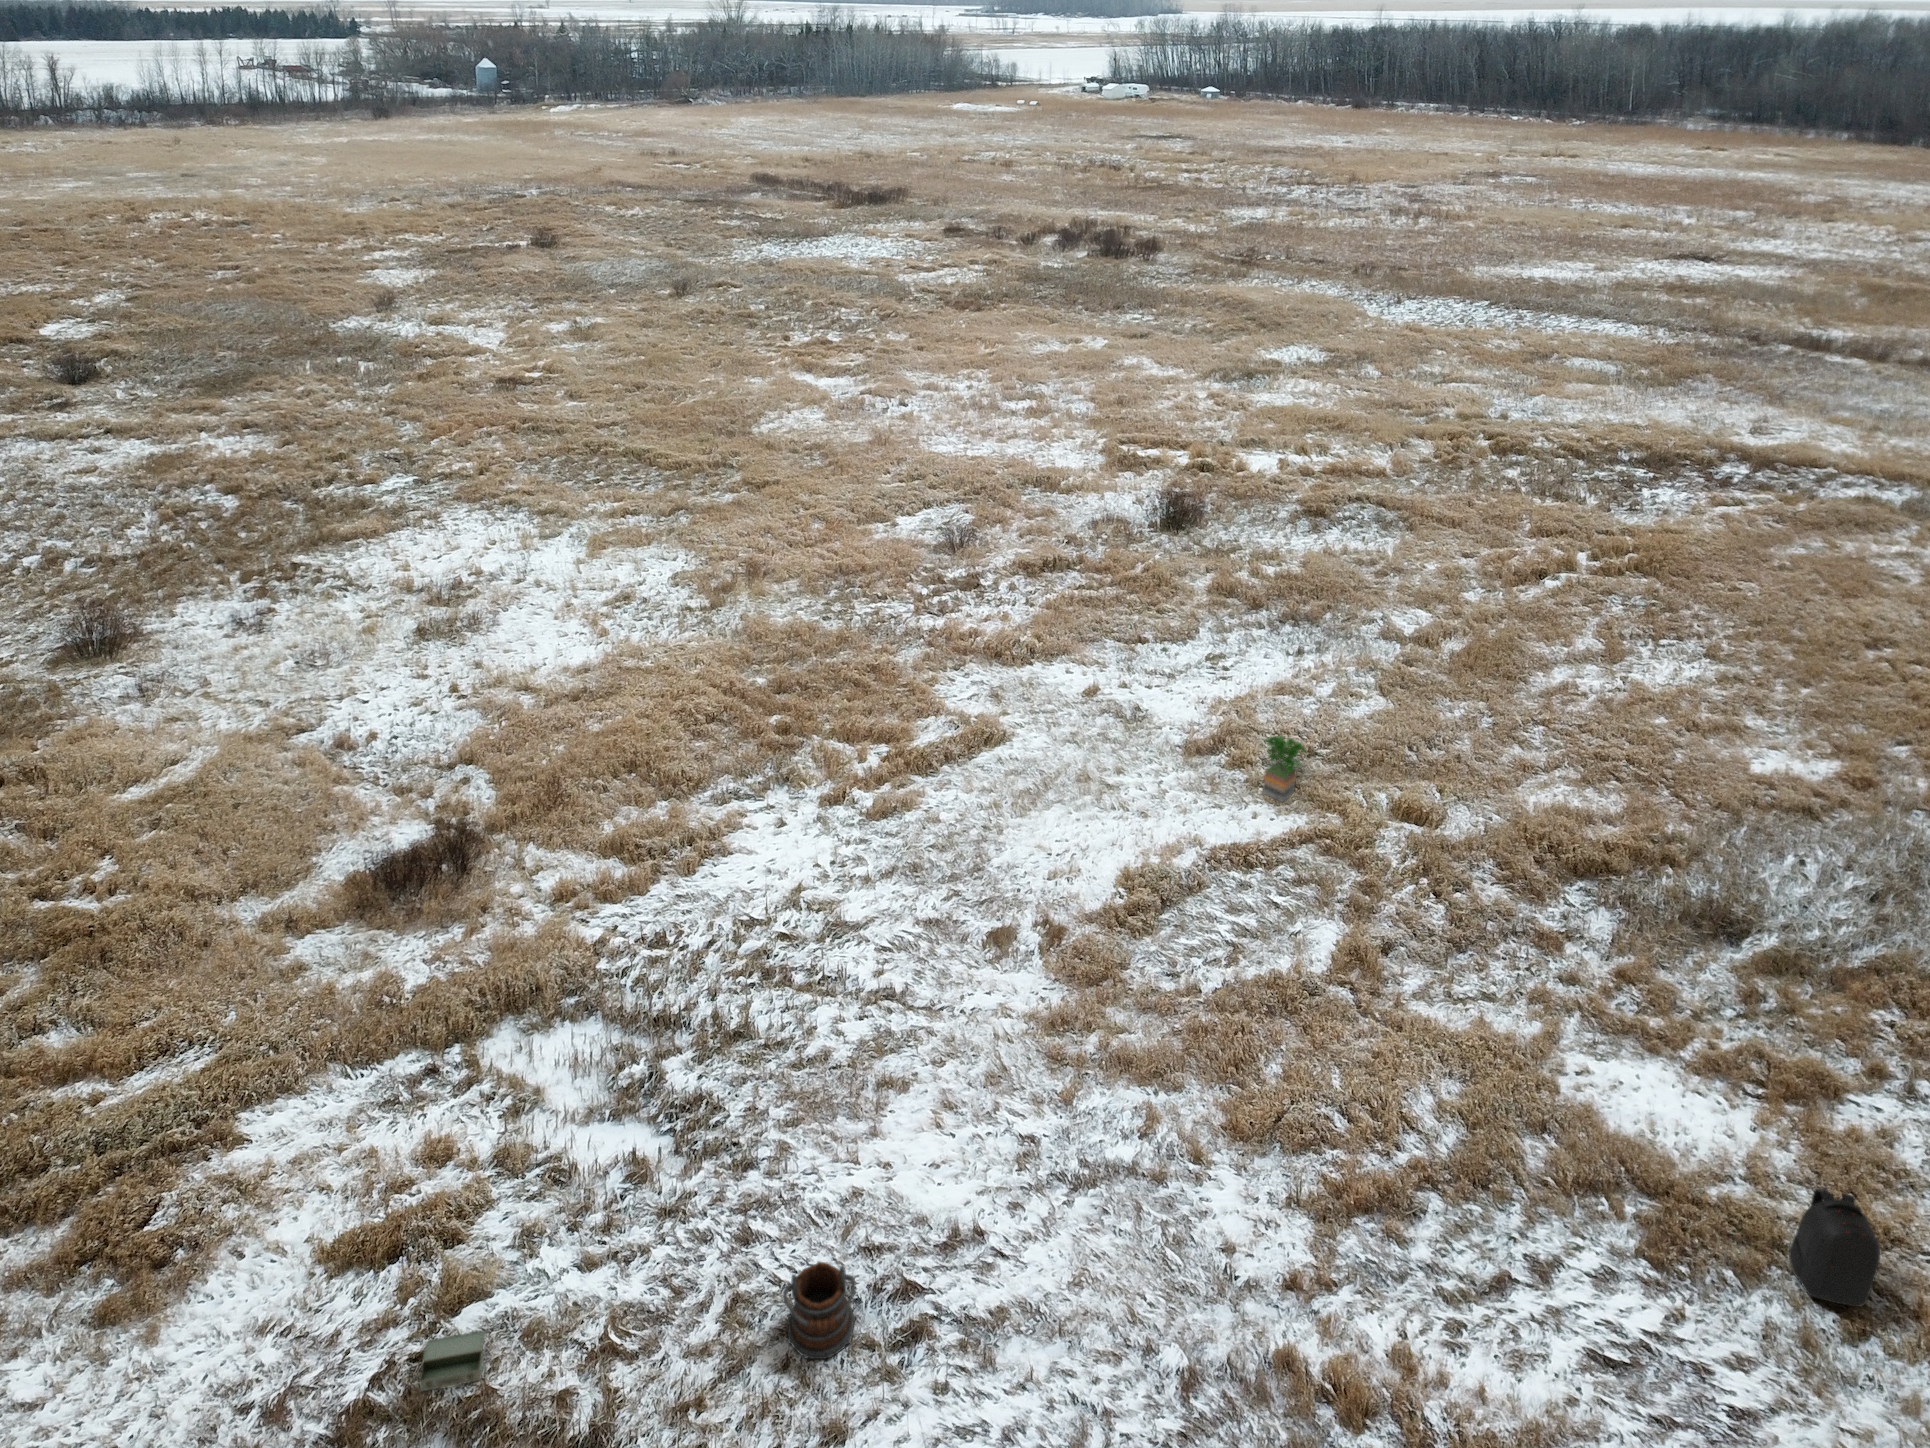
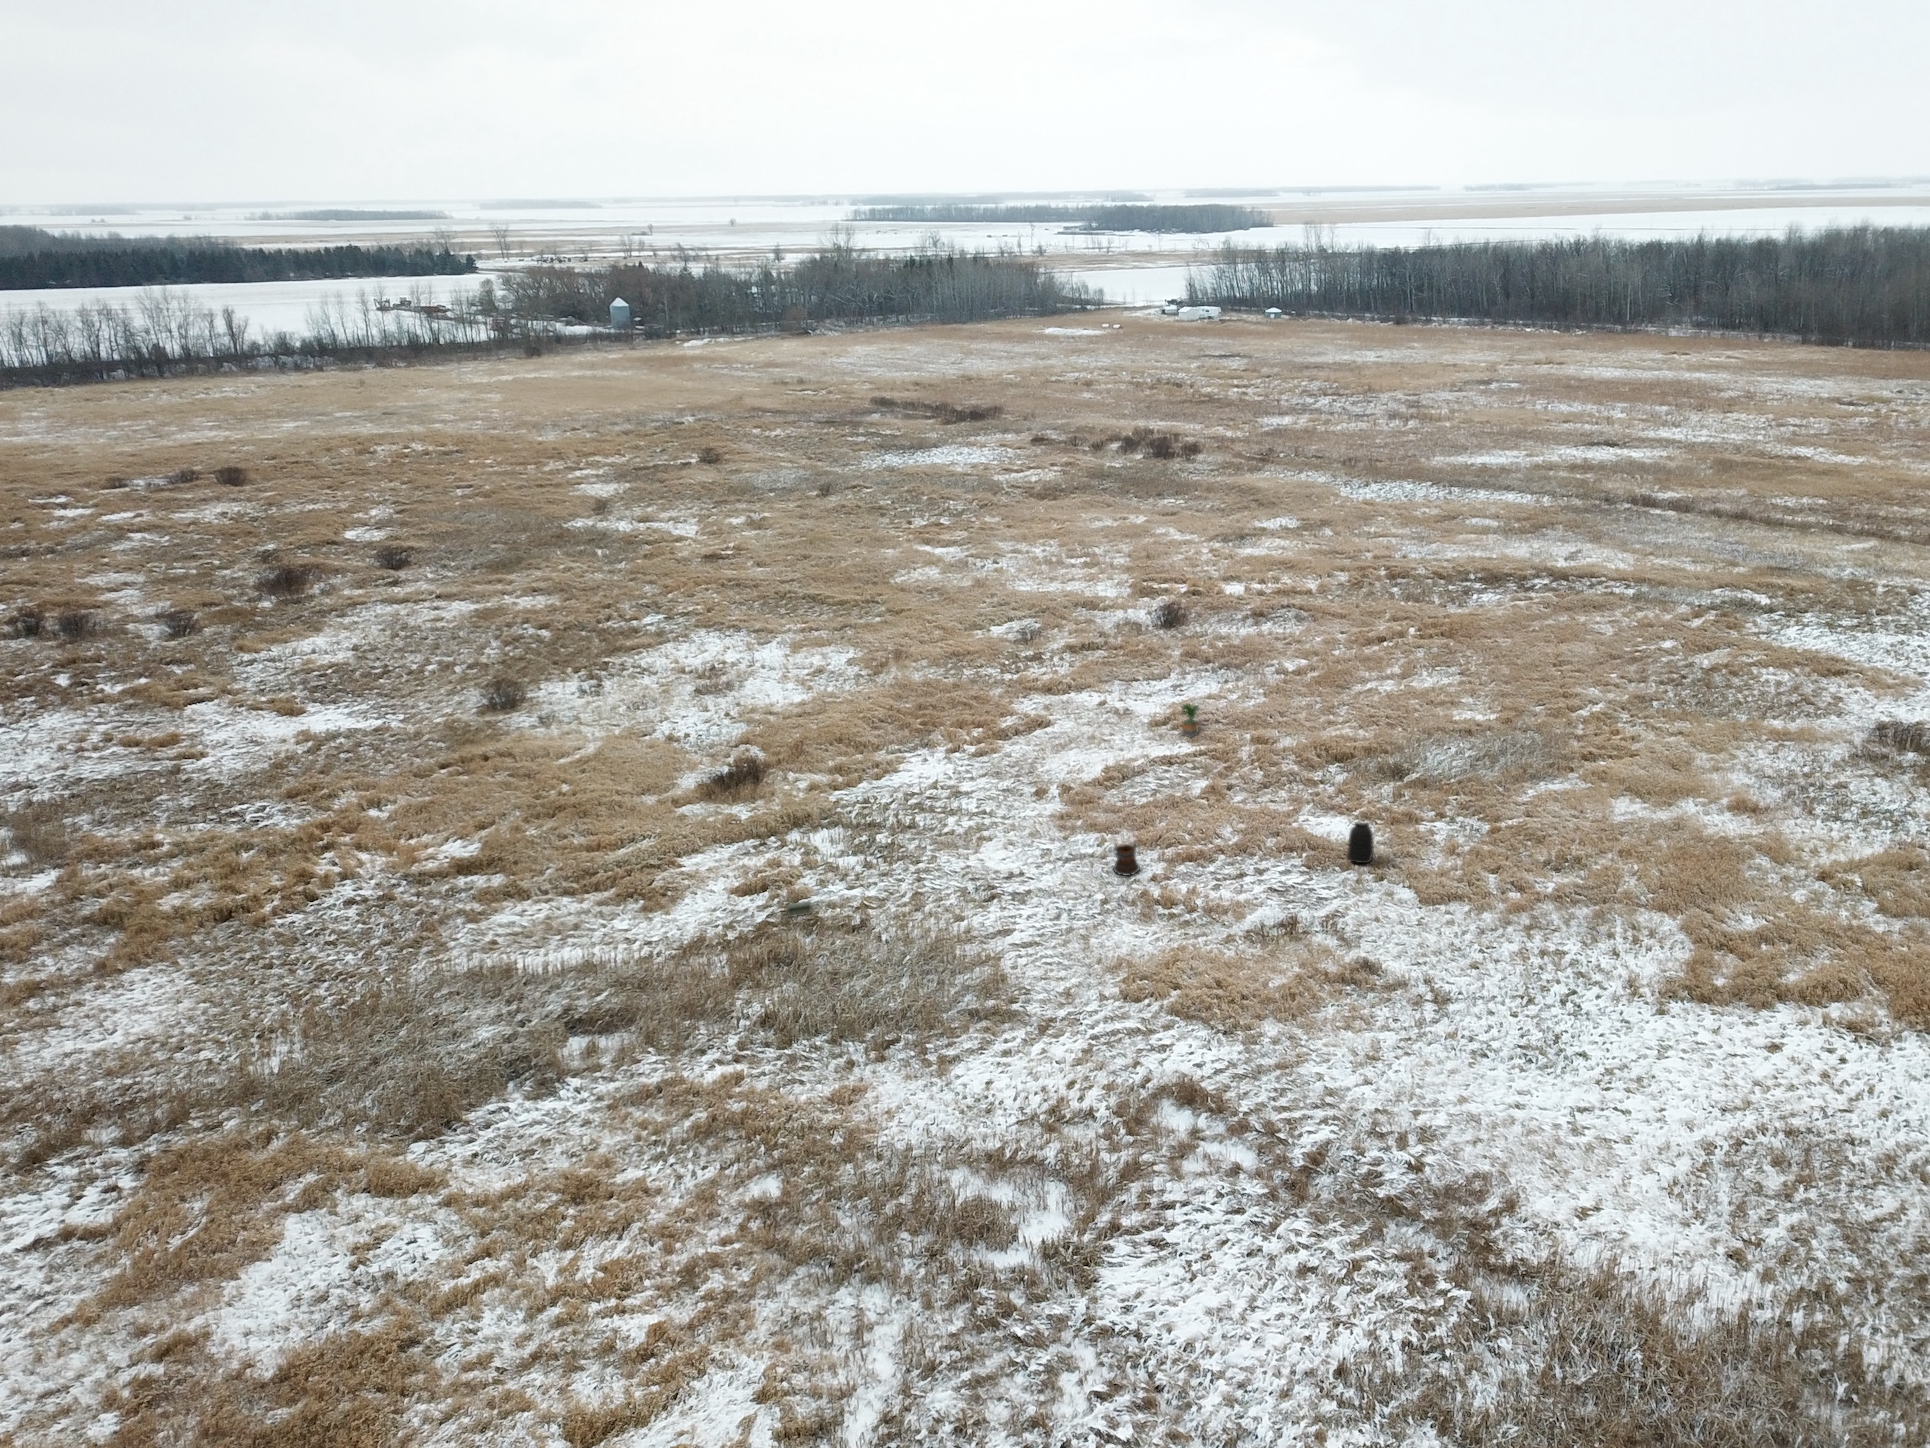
bucket: present [783,1262,856,1359] -> present [1114,843,1140,875]

